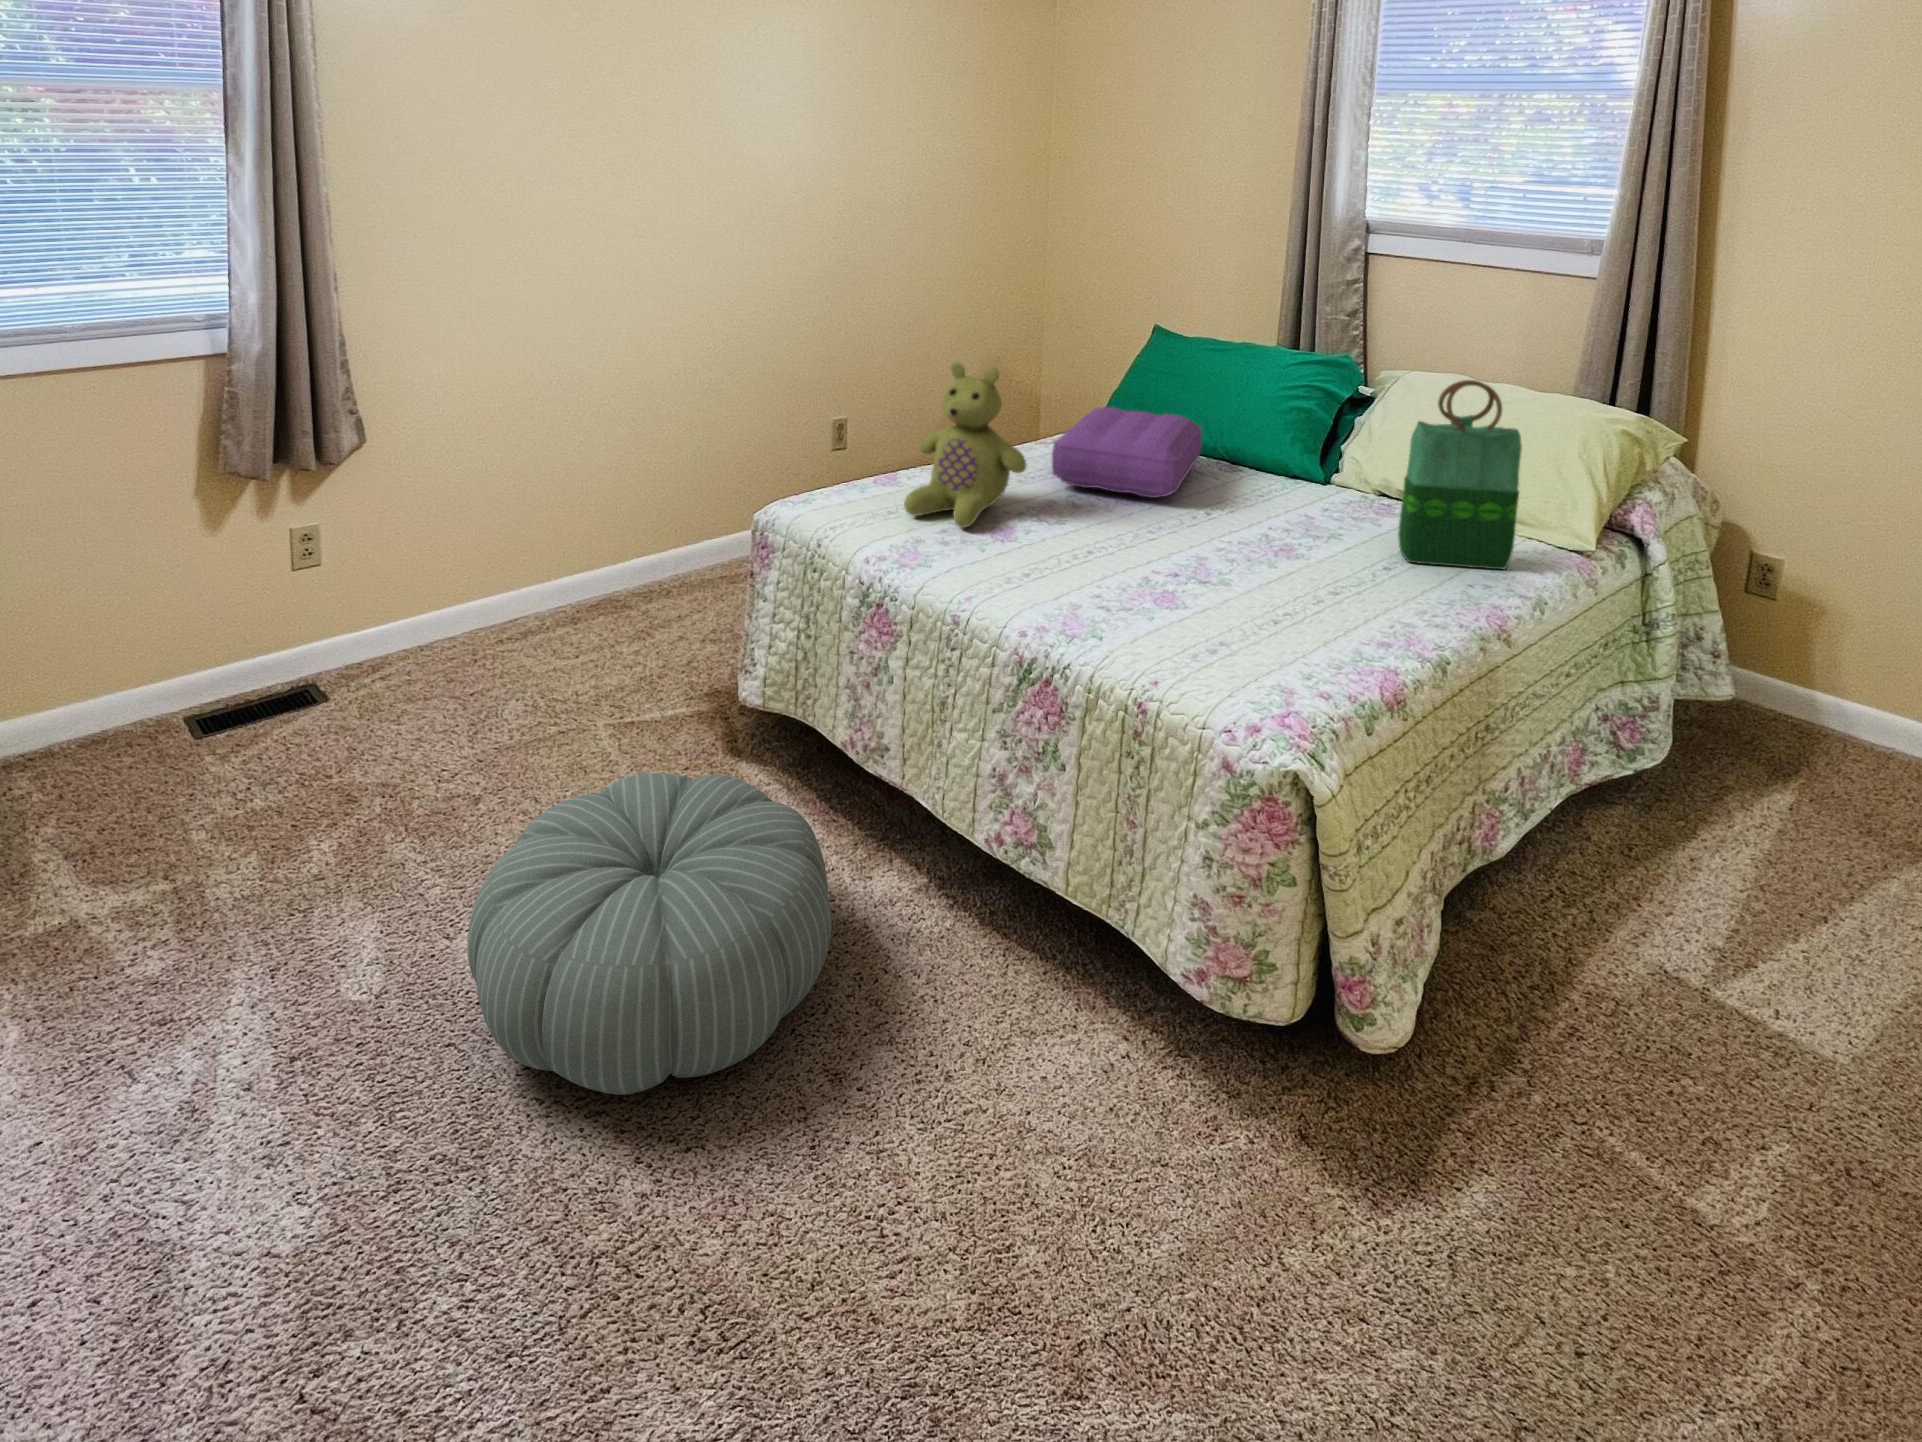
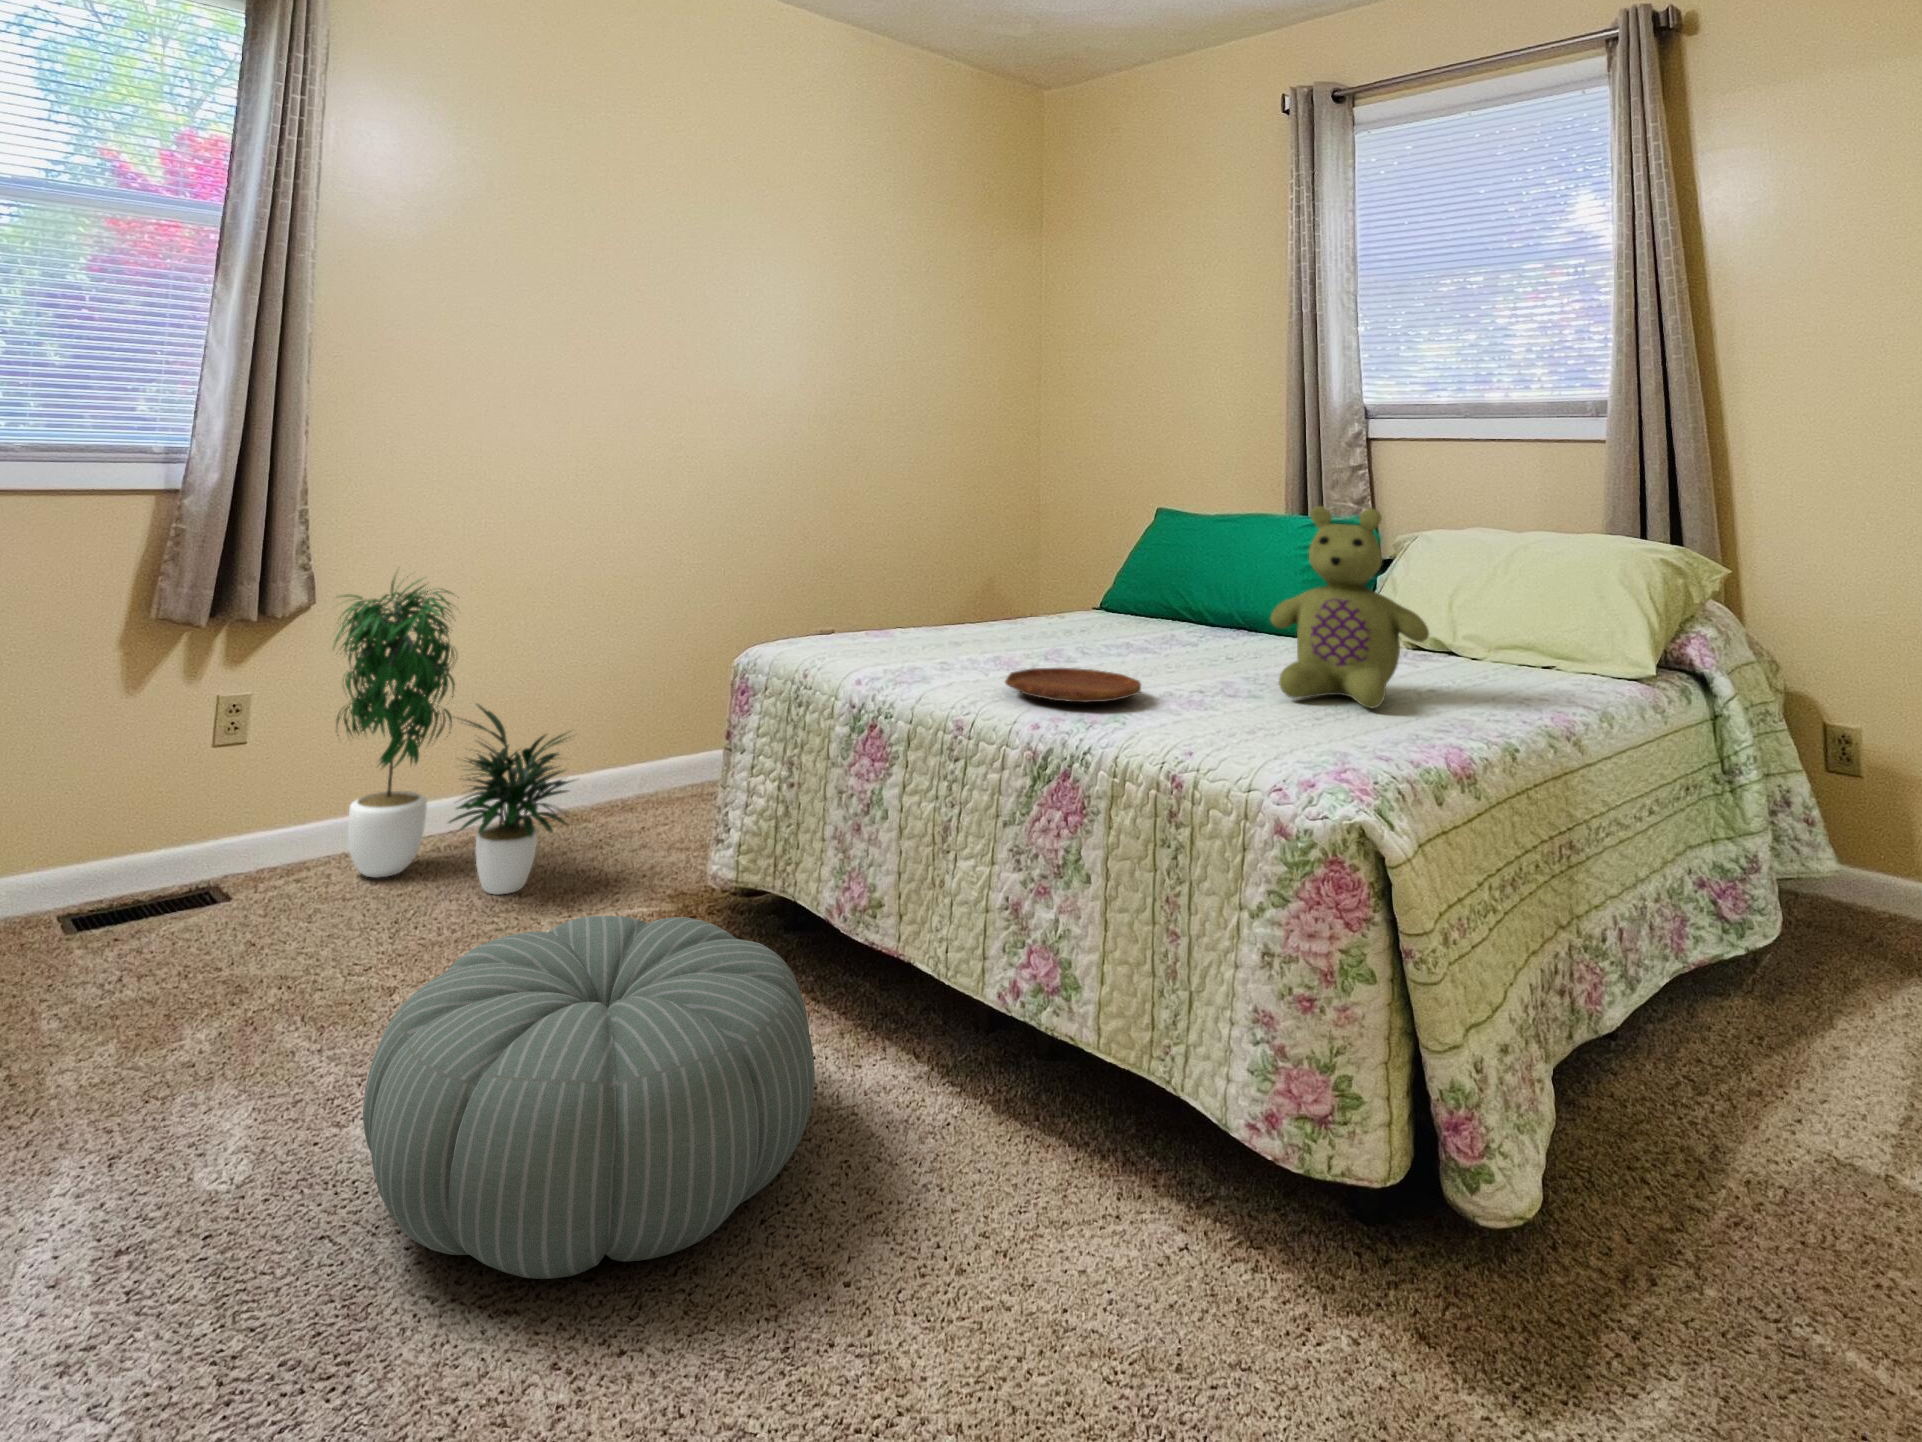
stuffed bear: present [904,362,1027,528] -> present [1271,506,1429,708]
tote bag: present [1398,380,1522,570] -> none [1440,483,1568,694]
pillow: present [1052,407,1202,498] -> none [1058,570,1218,650]
potted plant: none [385,414,624,691] -> present [335,572,572,895]
tray: none [997,544,1121,597] -> present [1005,668,1141,702]

